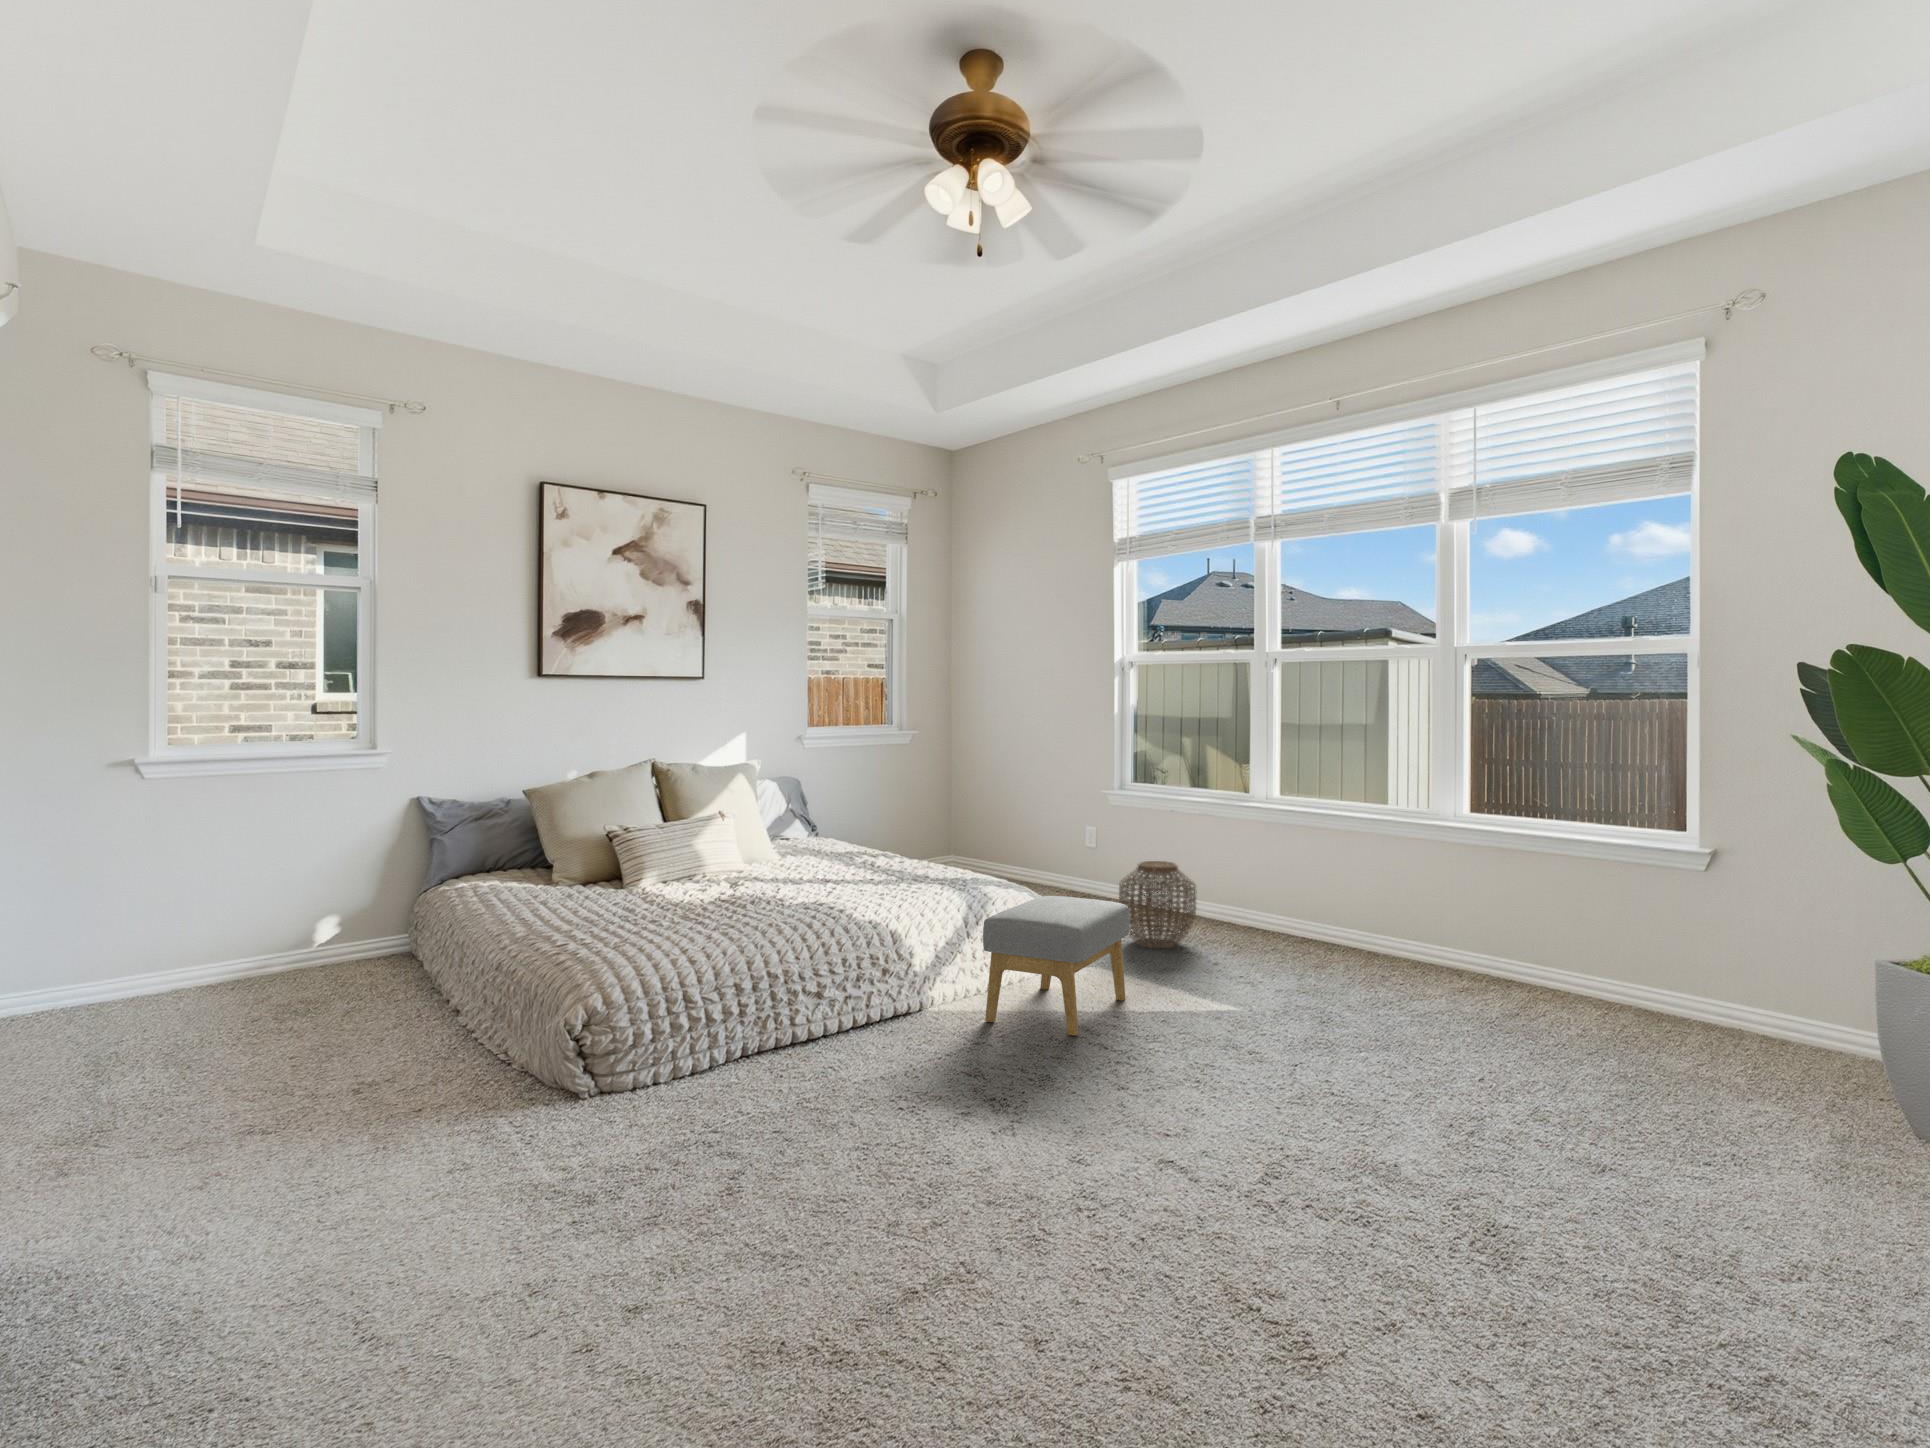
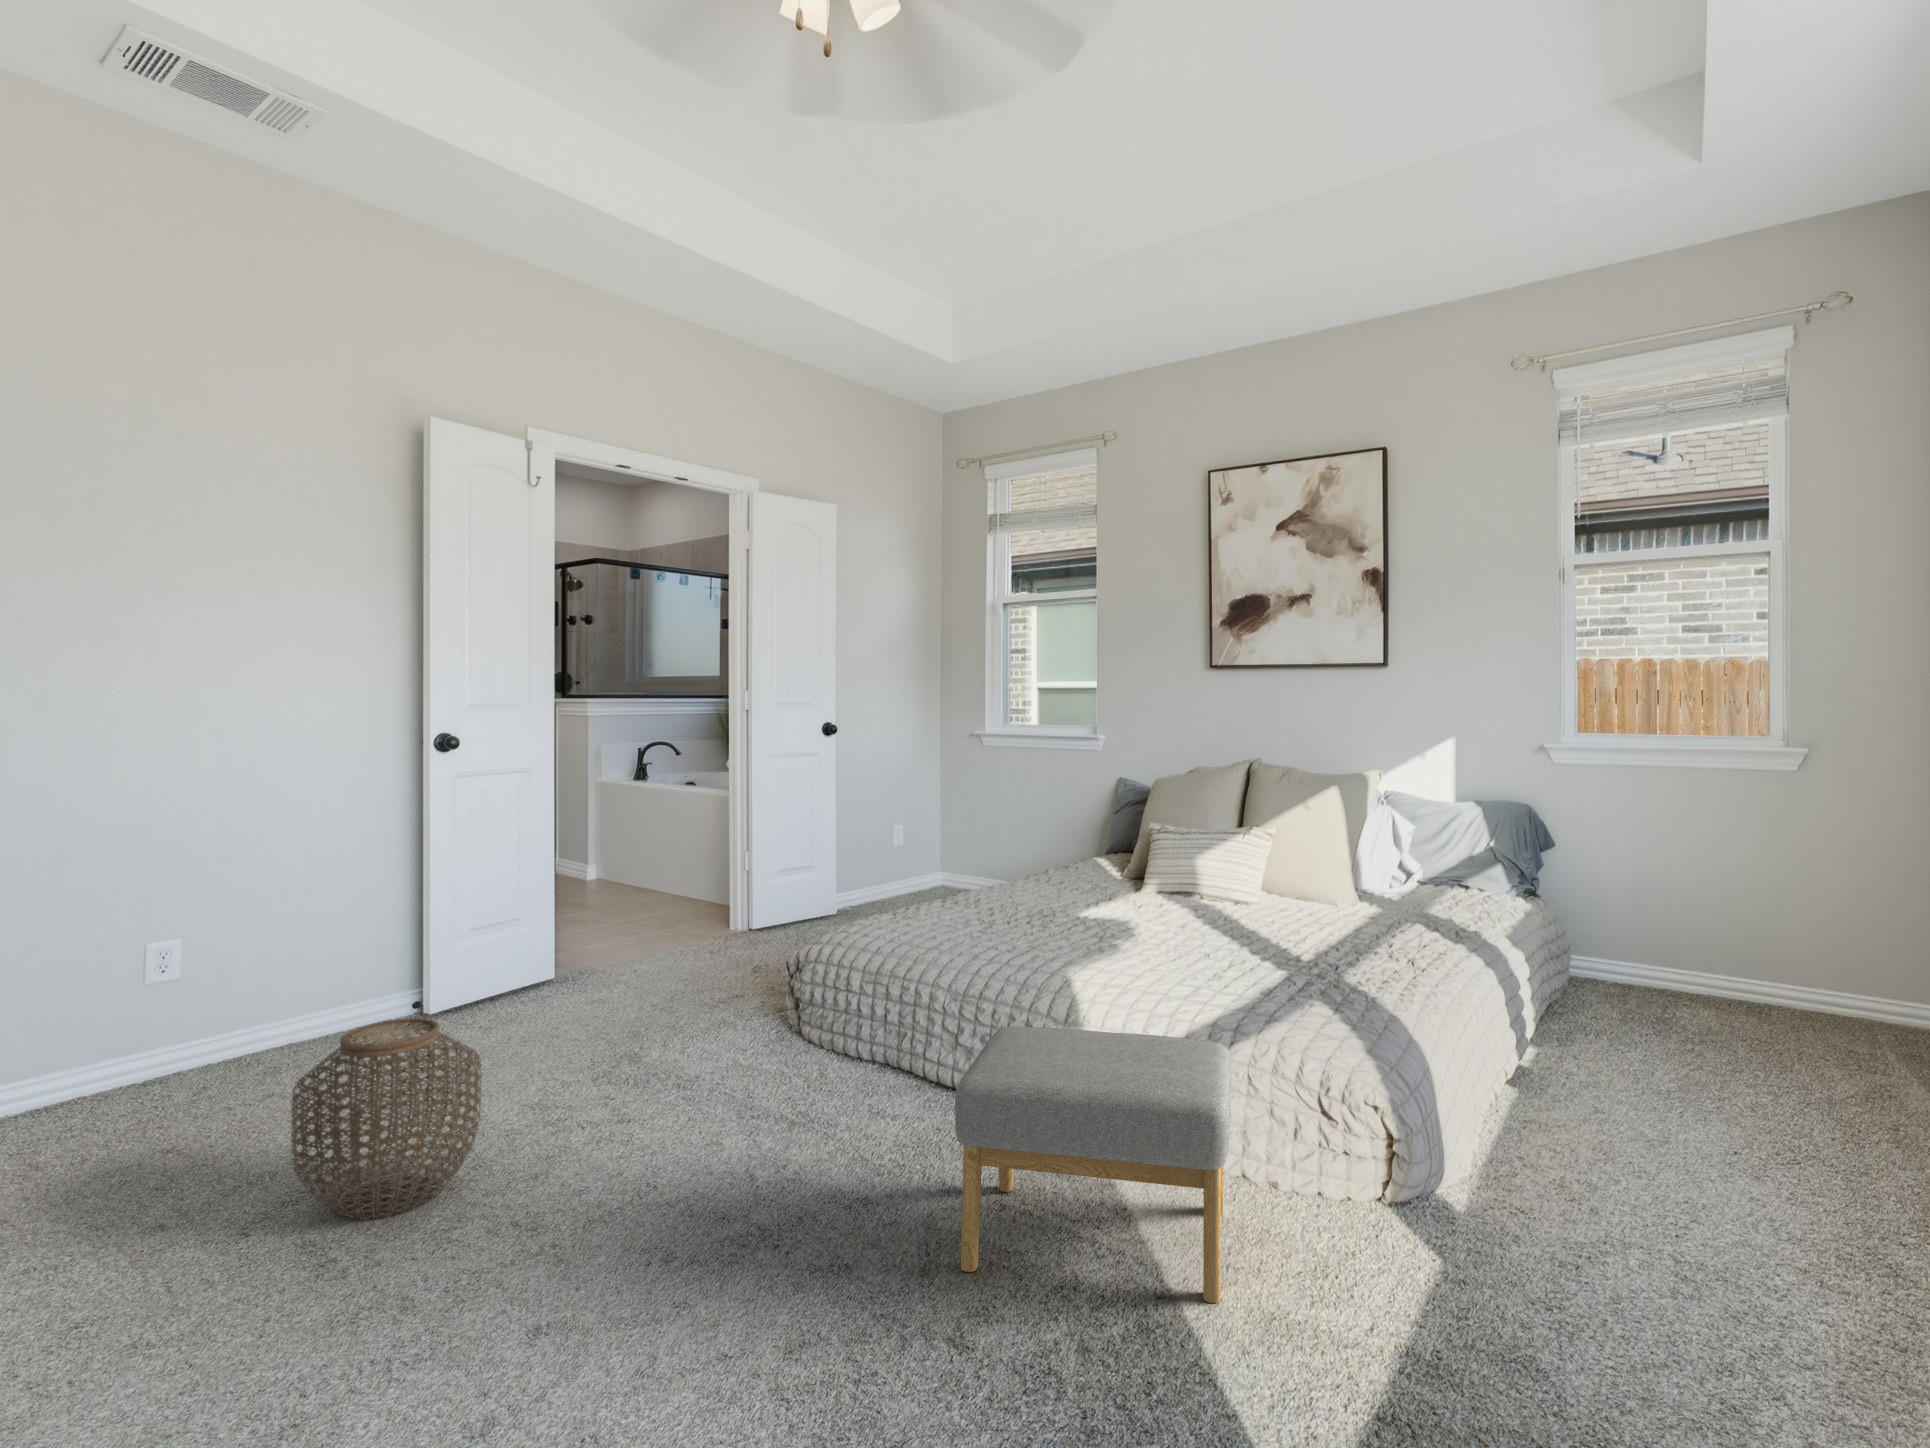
woven basket: present [1119,861,1196,948] -> present [291,1018,481,1219]

